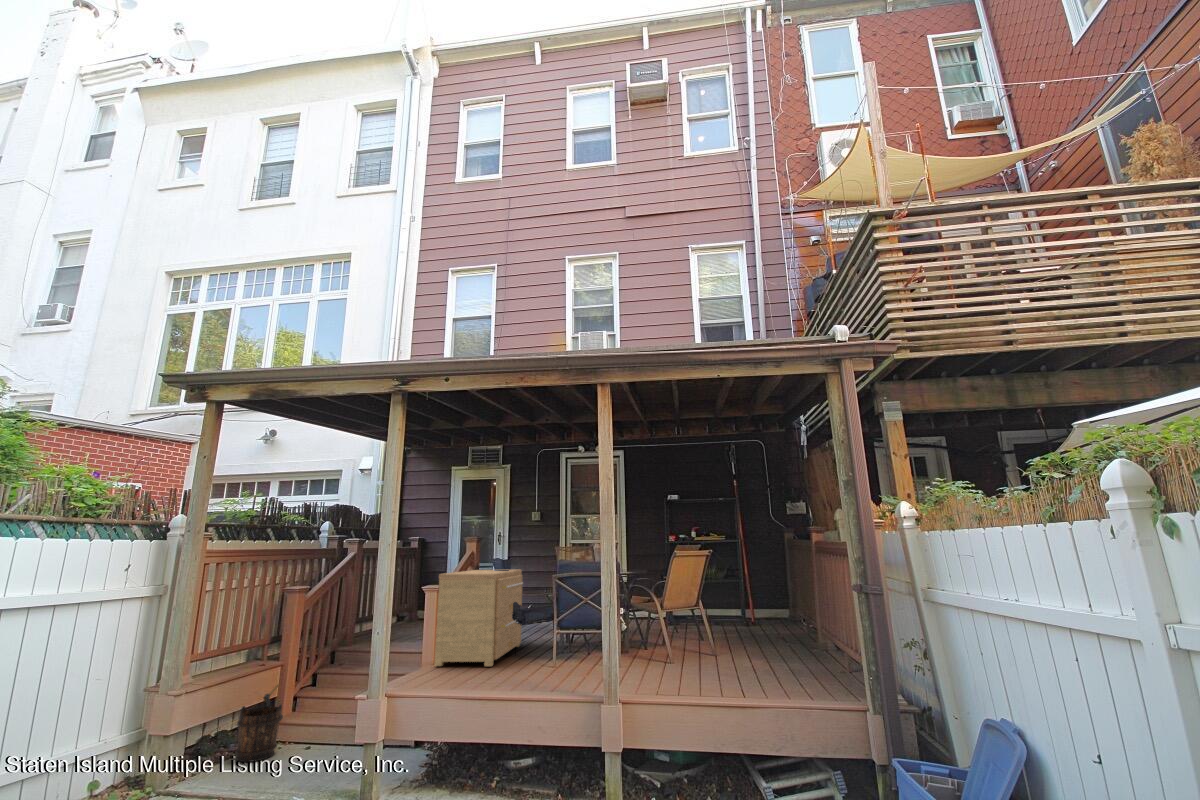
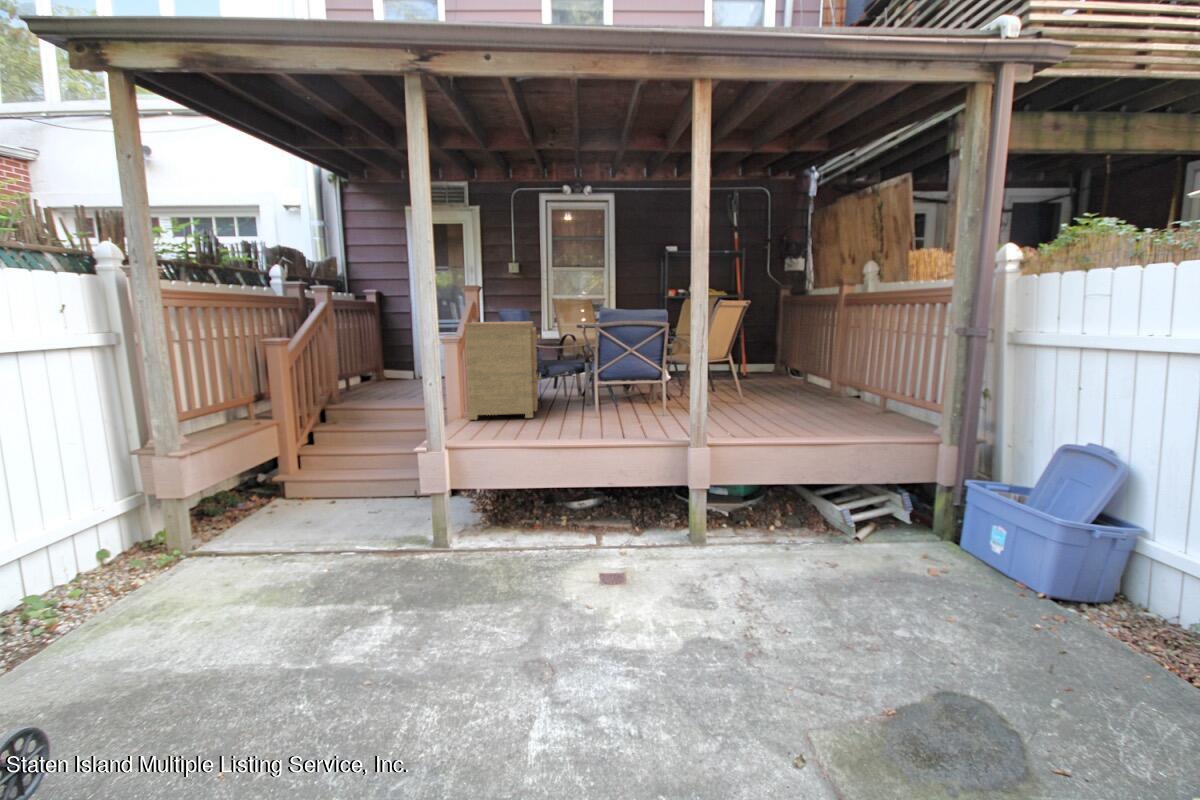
bucket: present [236,684,283,762] -> none [248,444,299,522]

